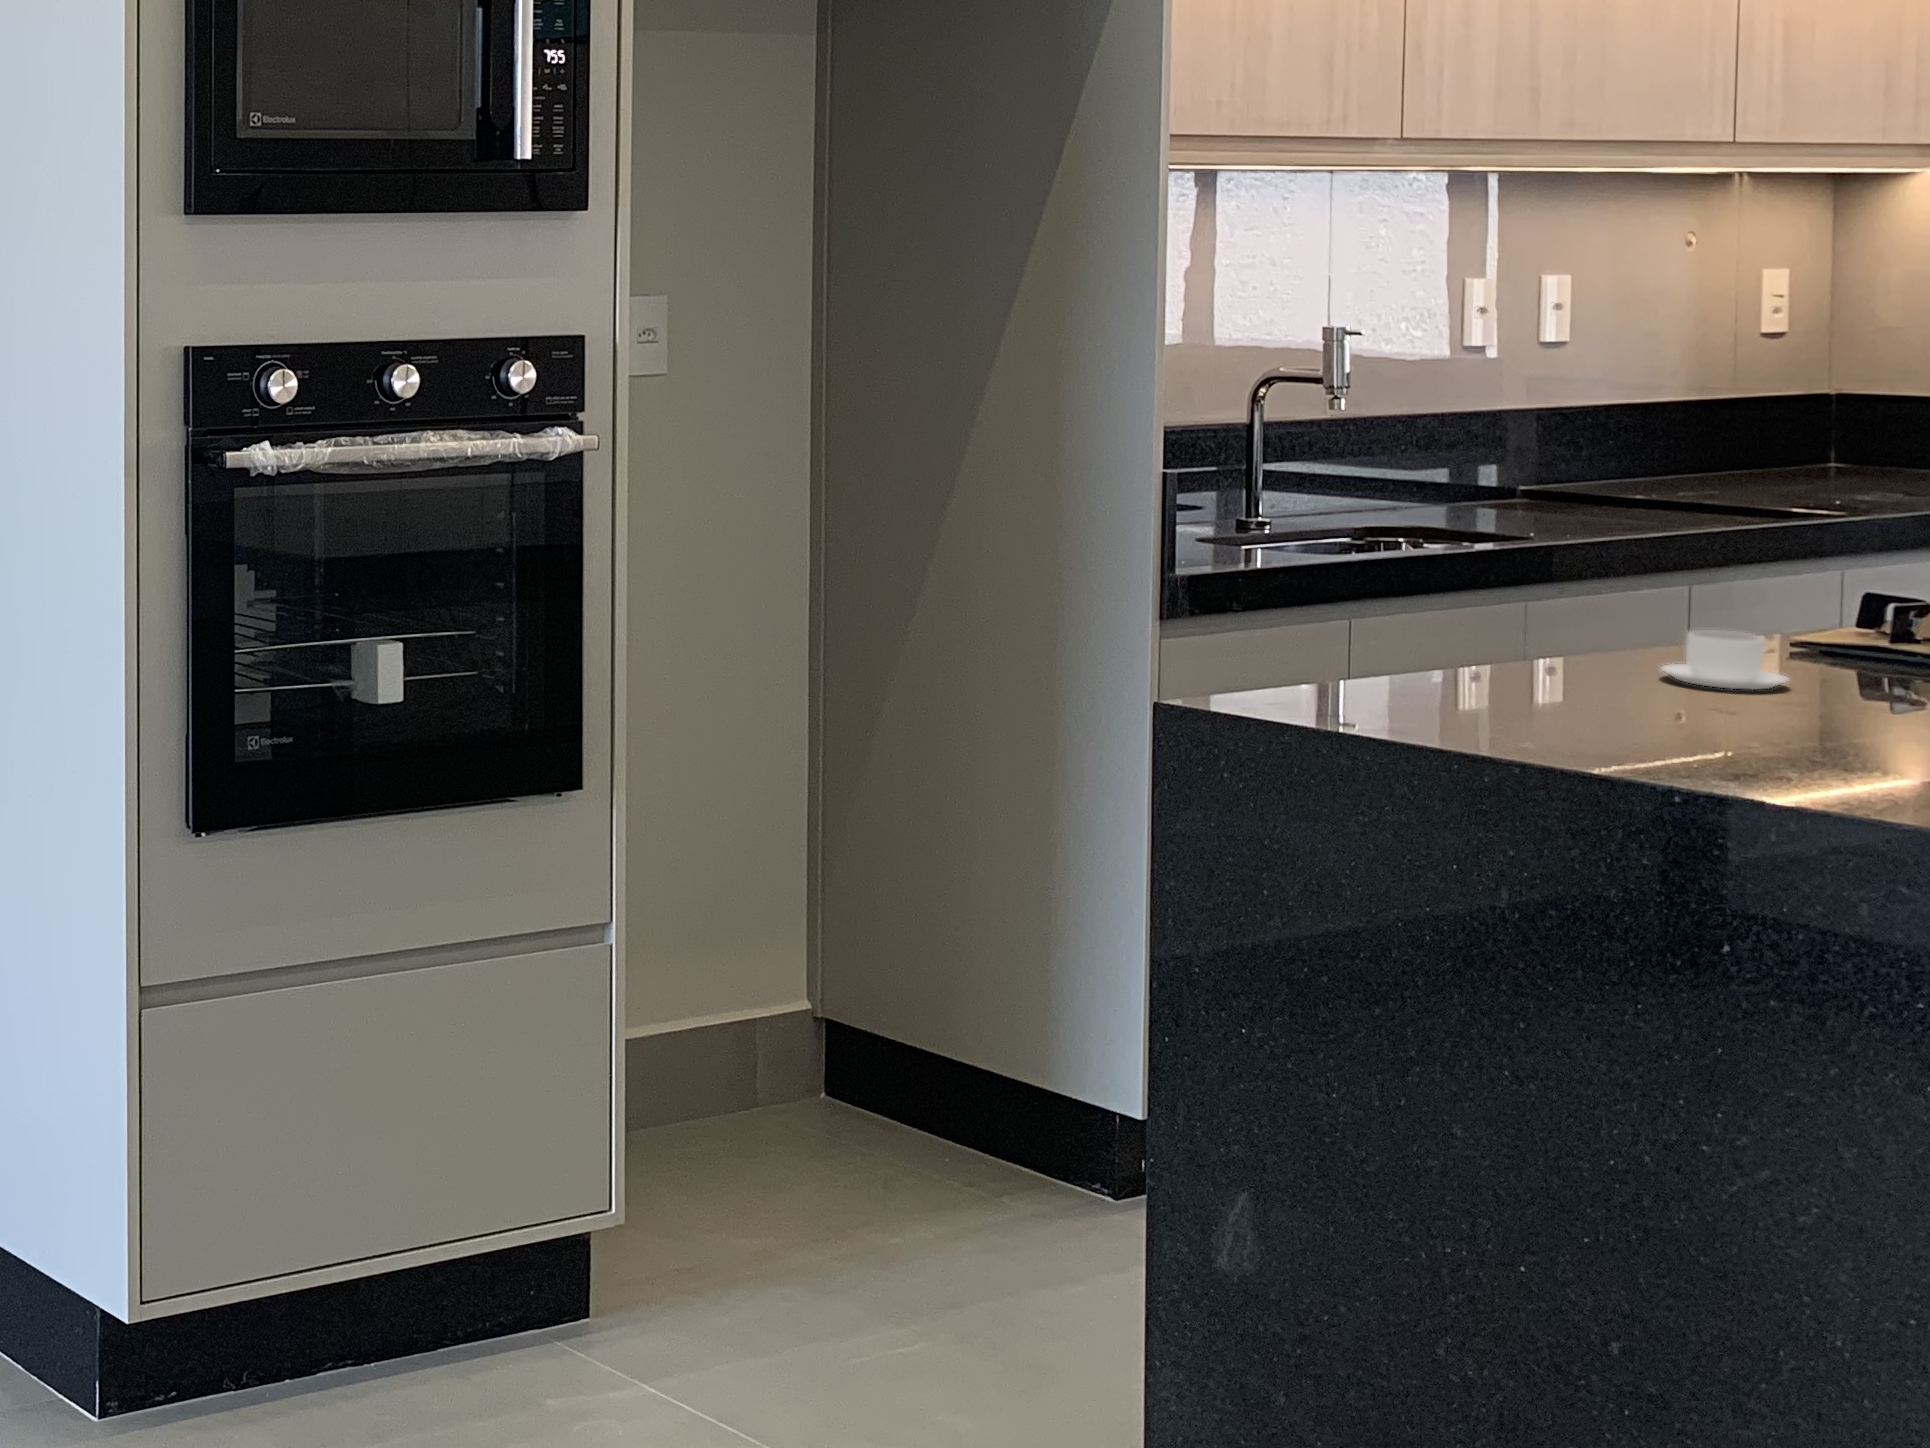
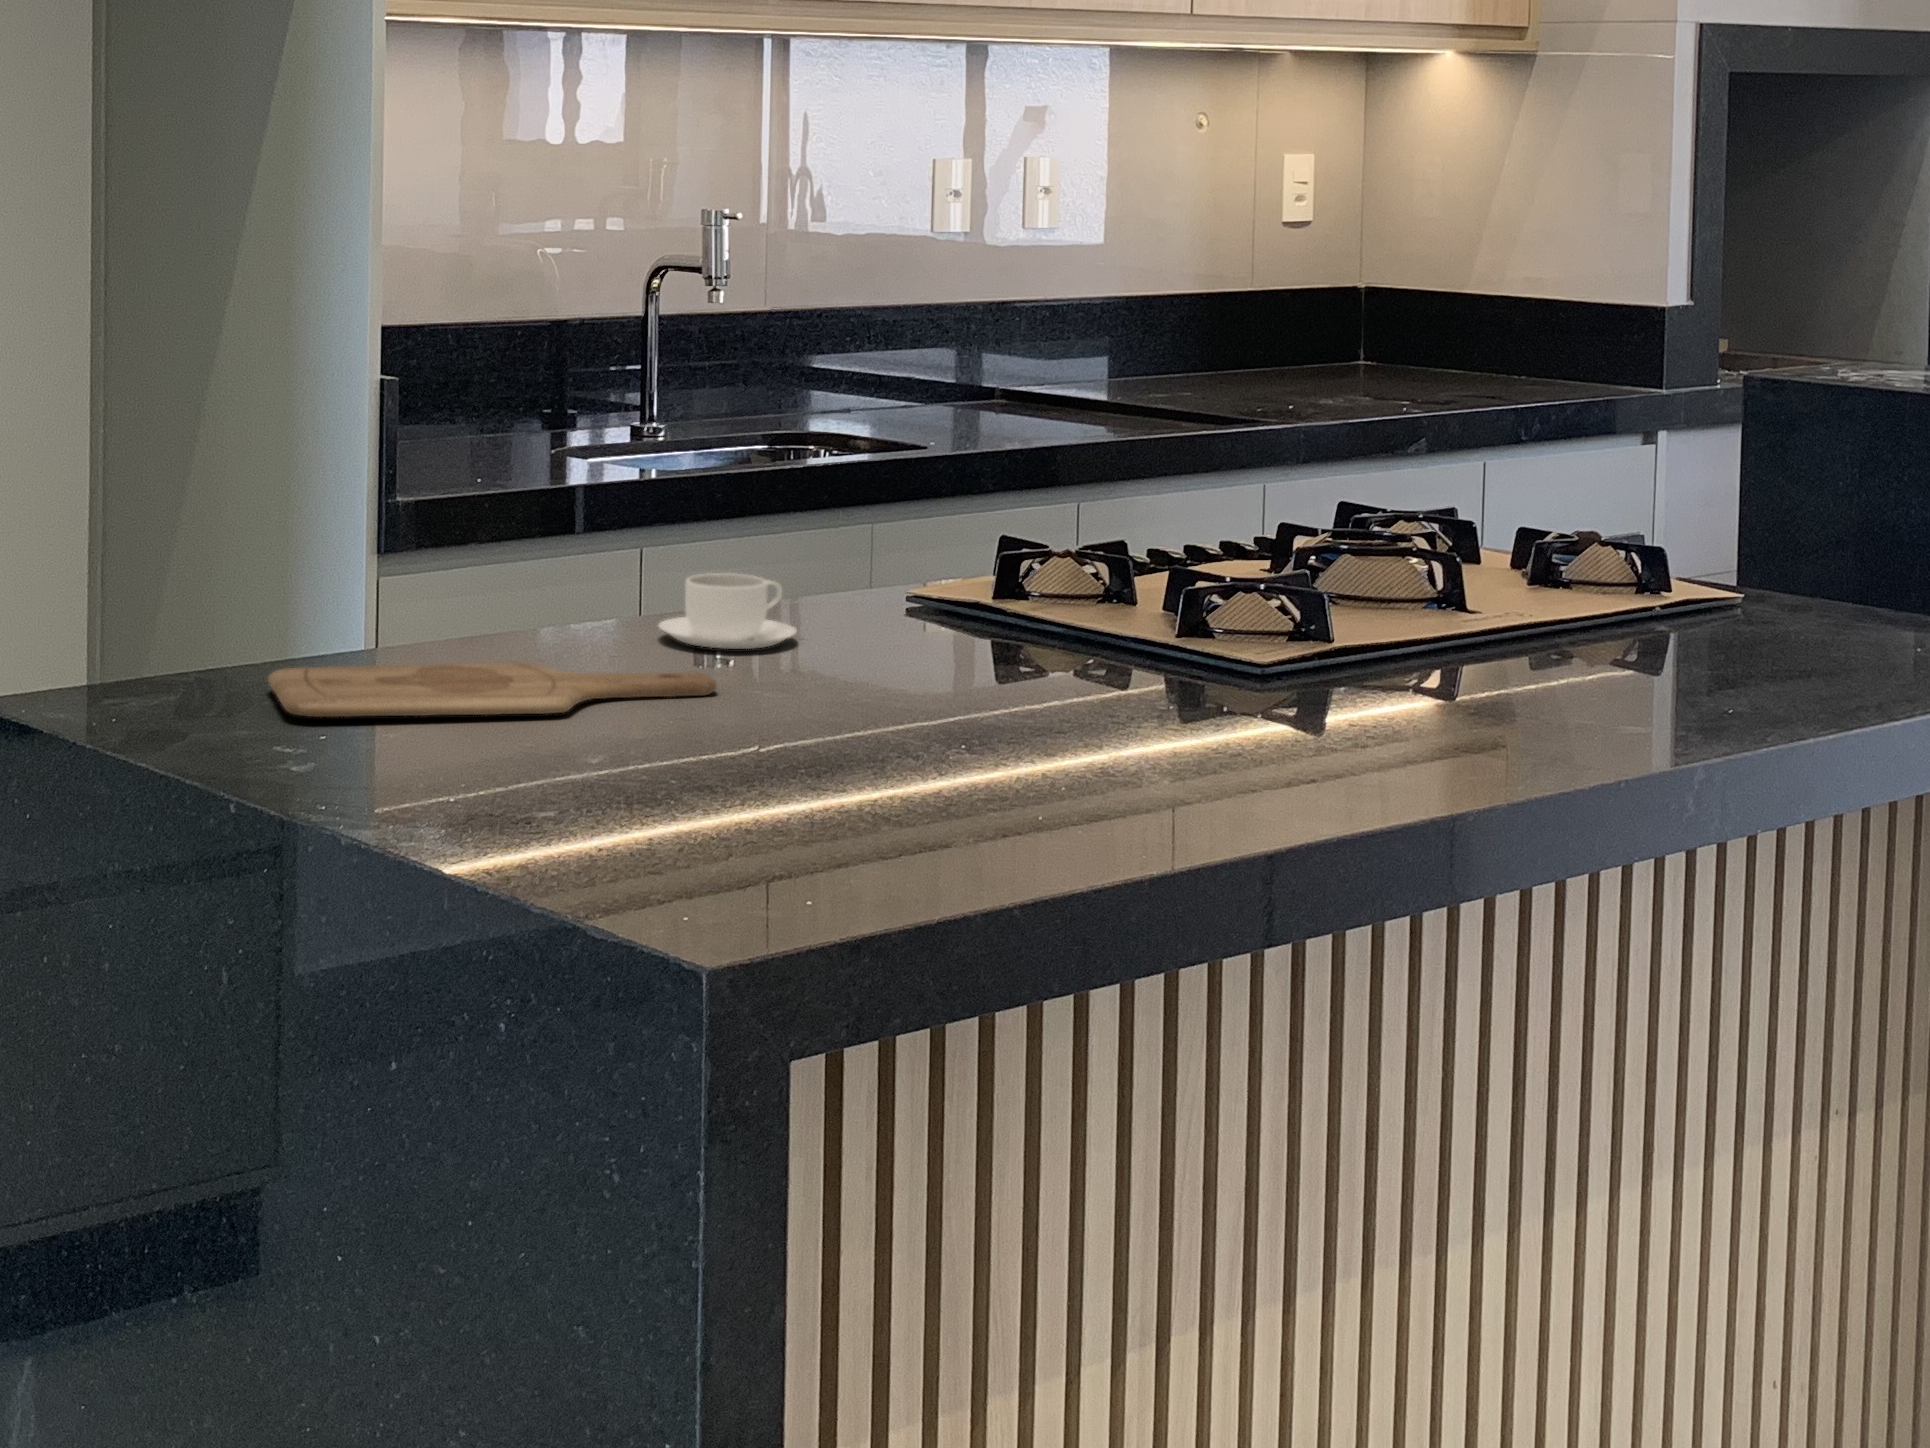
cutting board: none [1419,694,1790,730] -> present [268,662,716,717]

